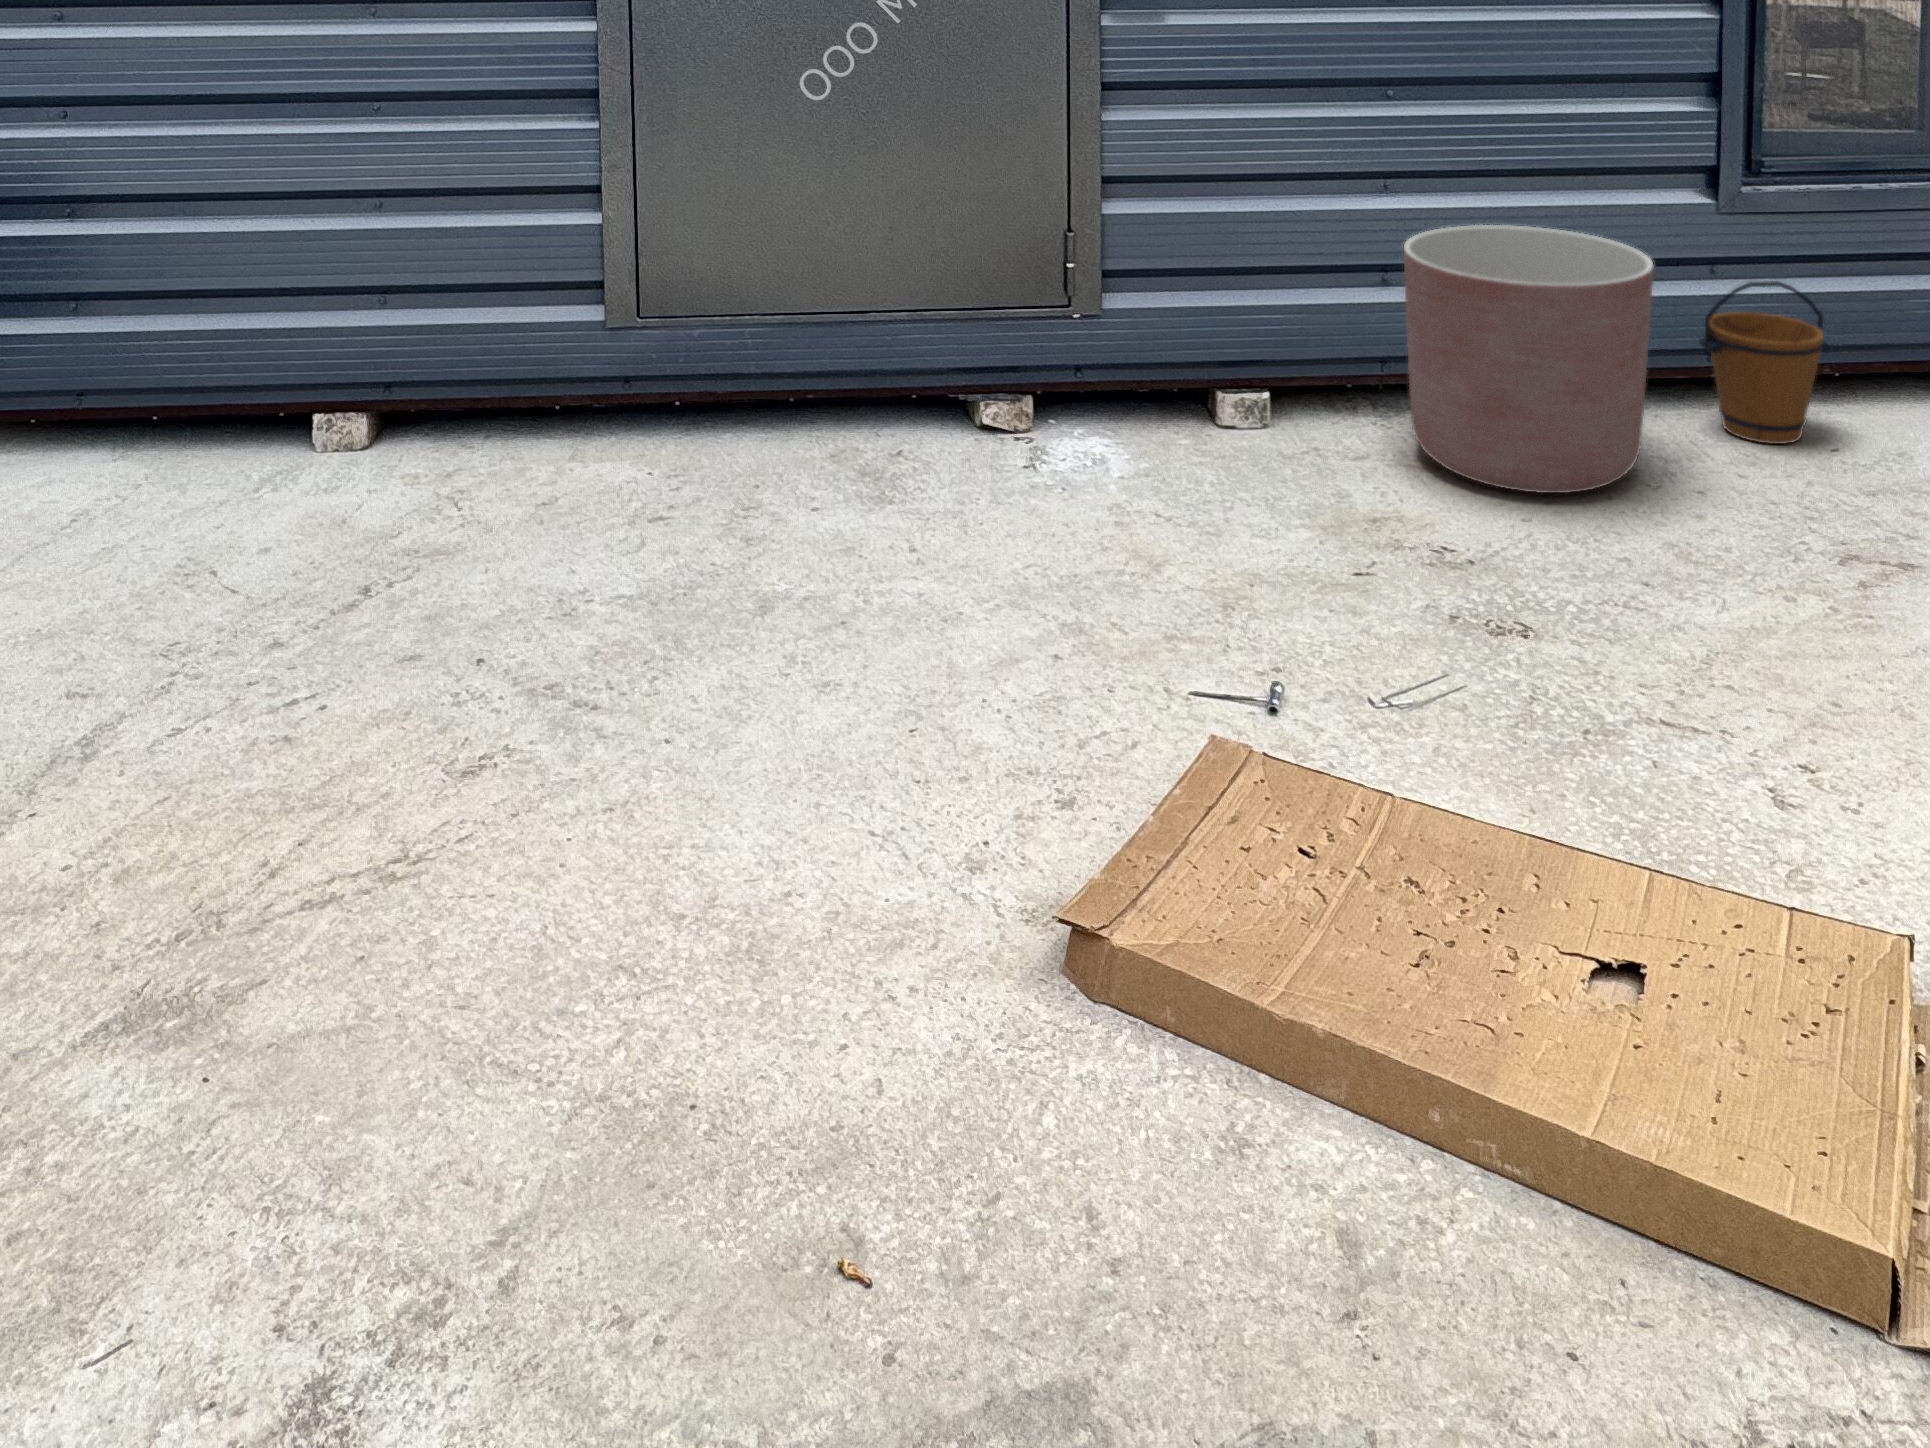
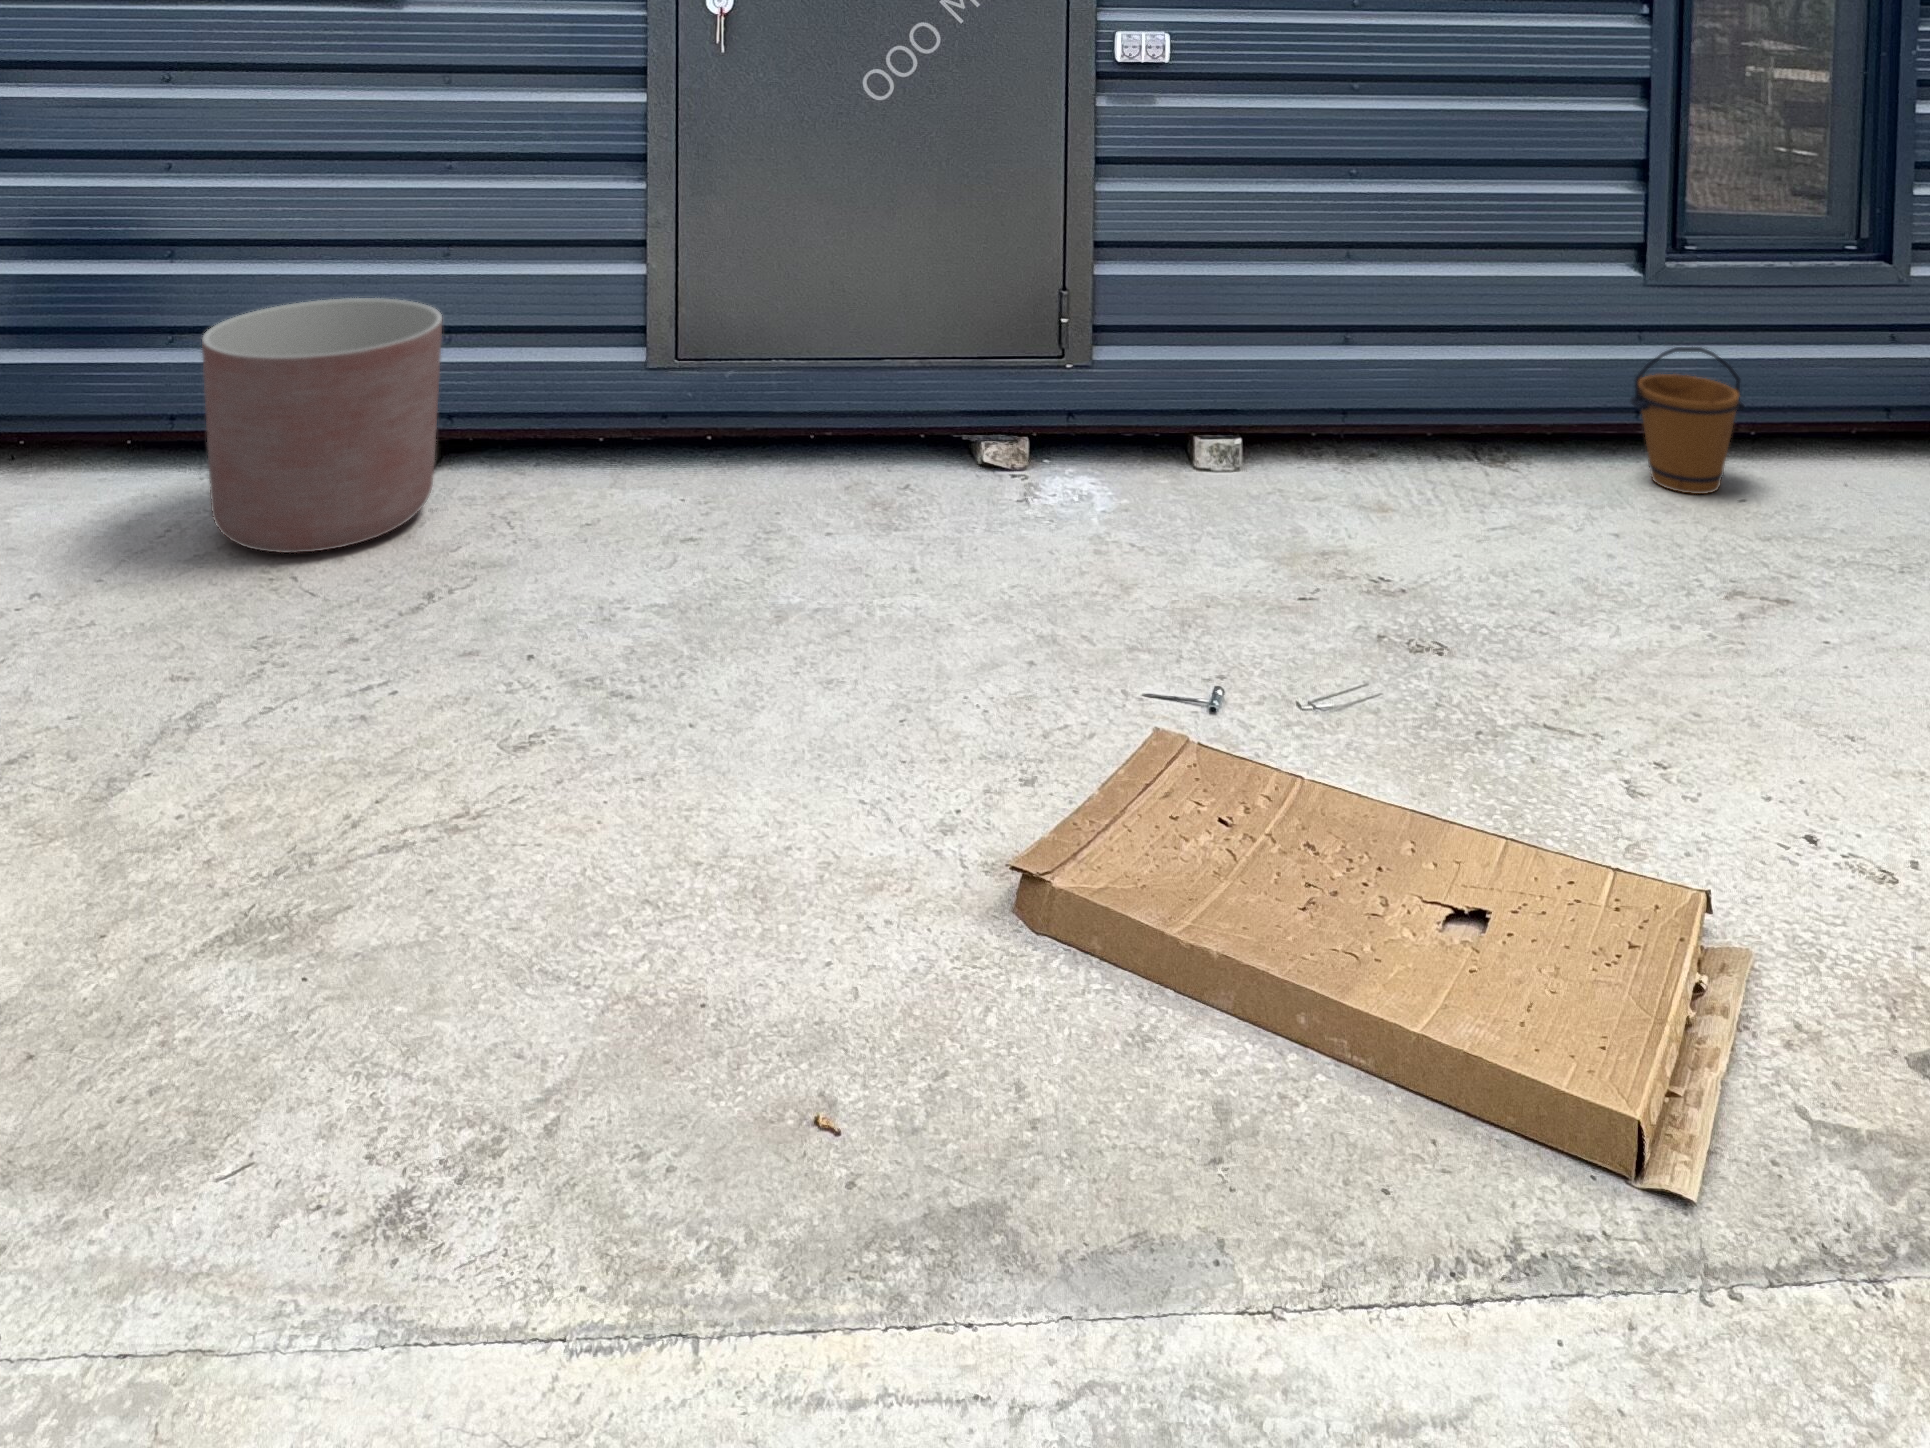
planter: present [1404,225,1654,493] -> present [202,298,442,553]

